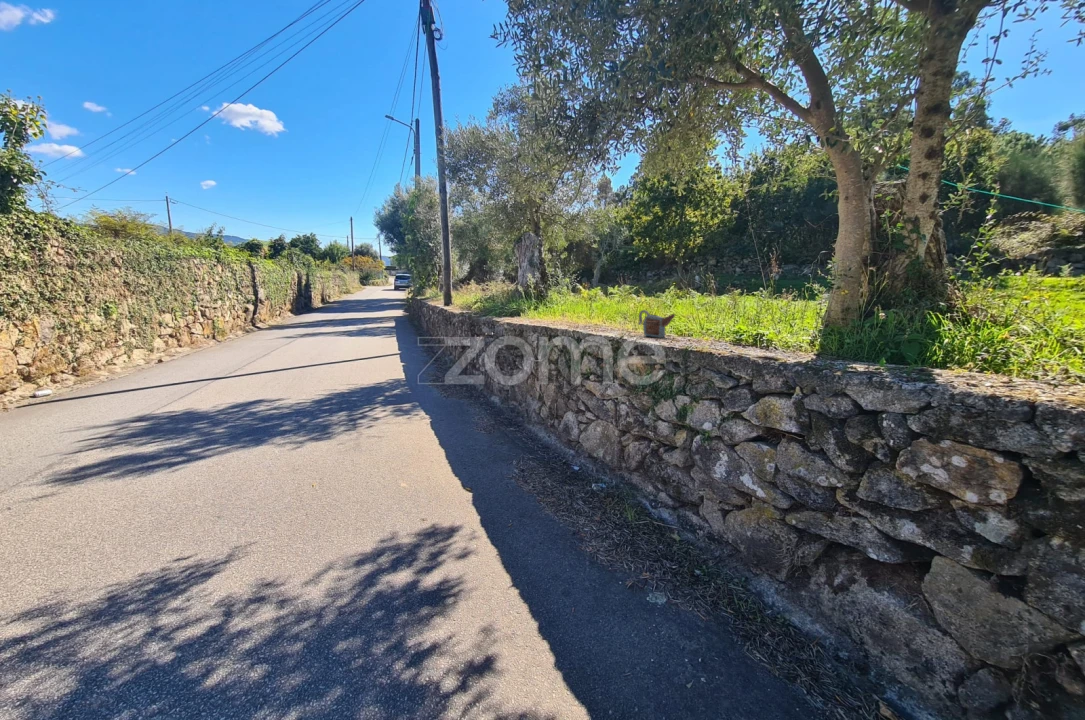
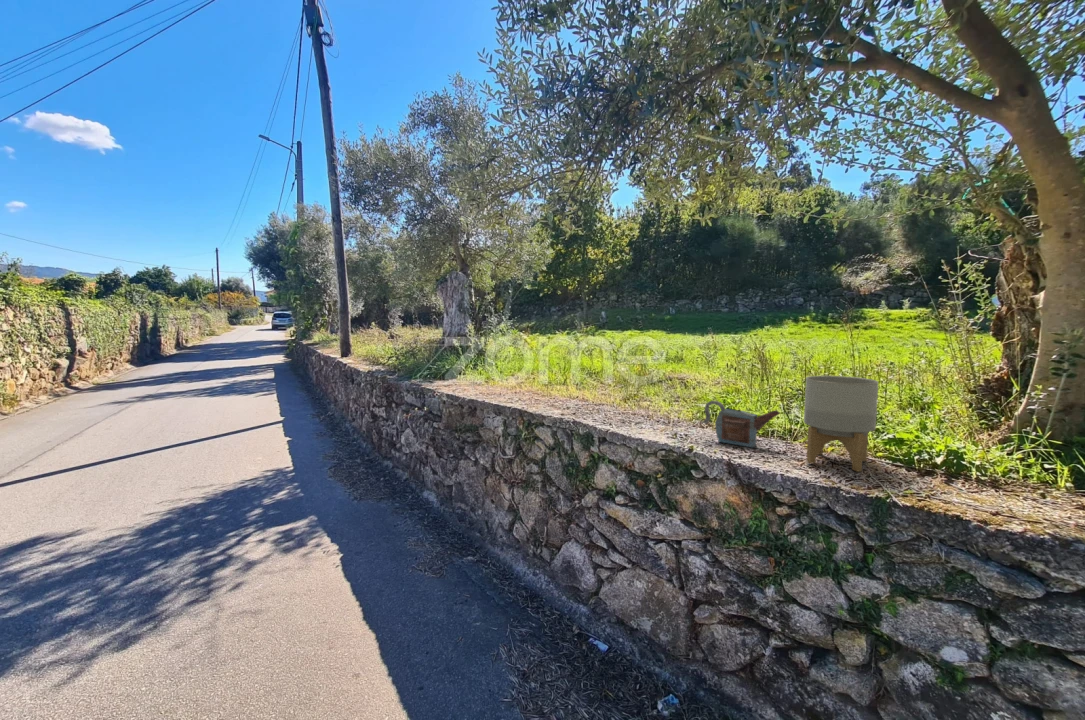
planter: none [678,291,720,344] -> present [804,376,878,472]

